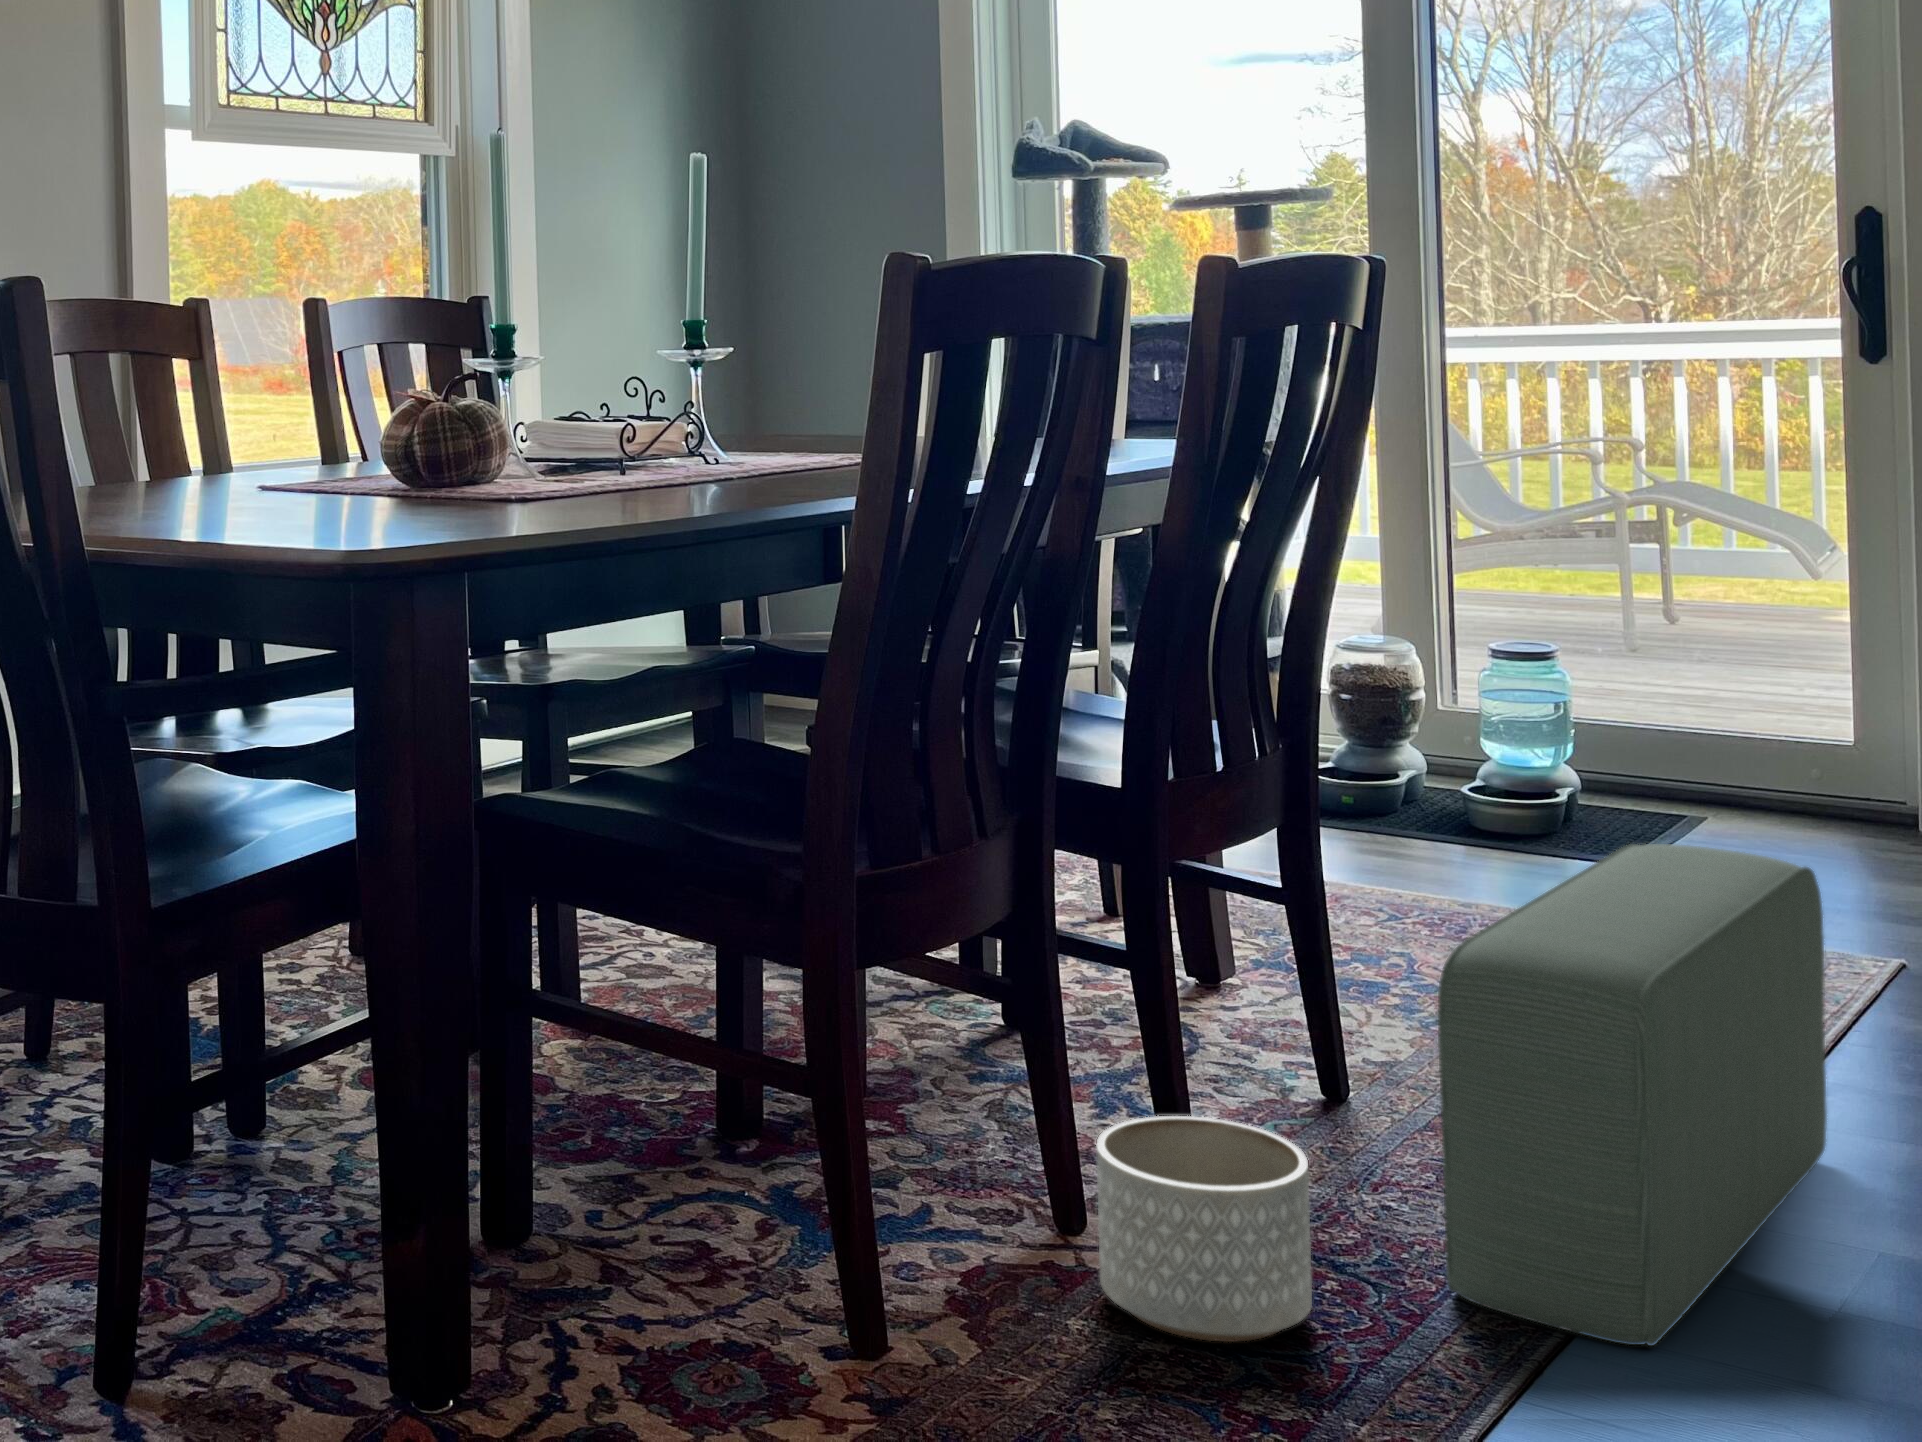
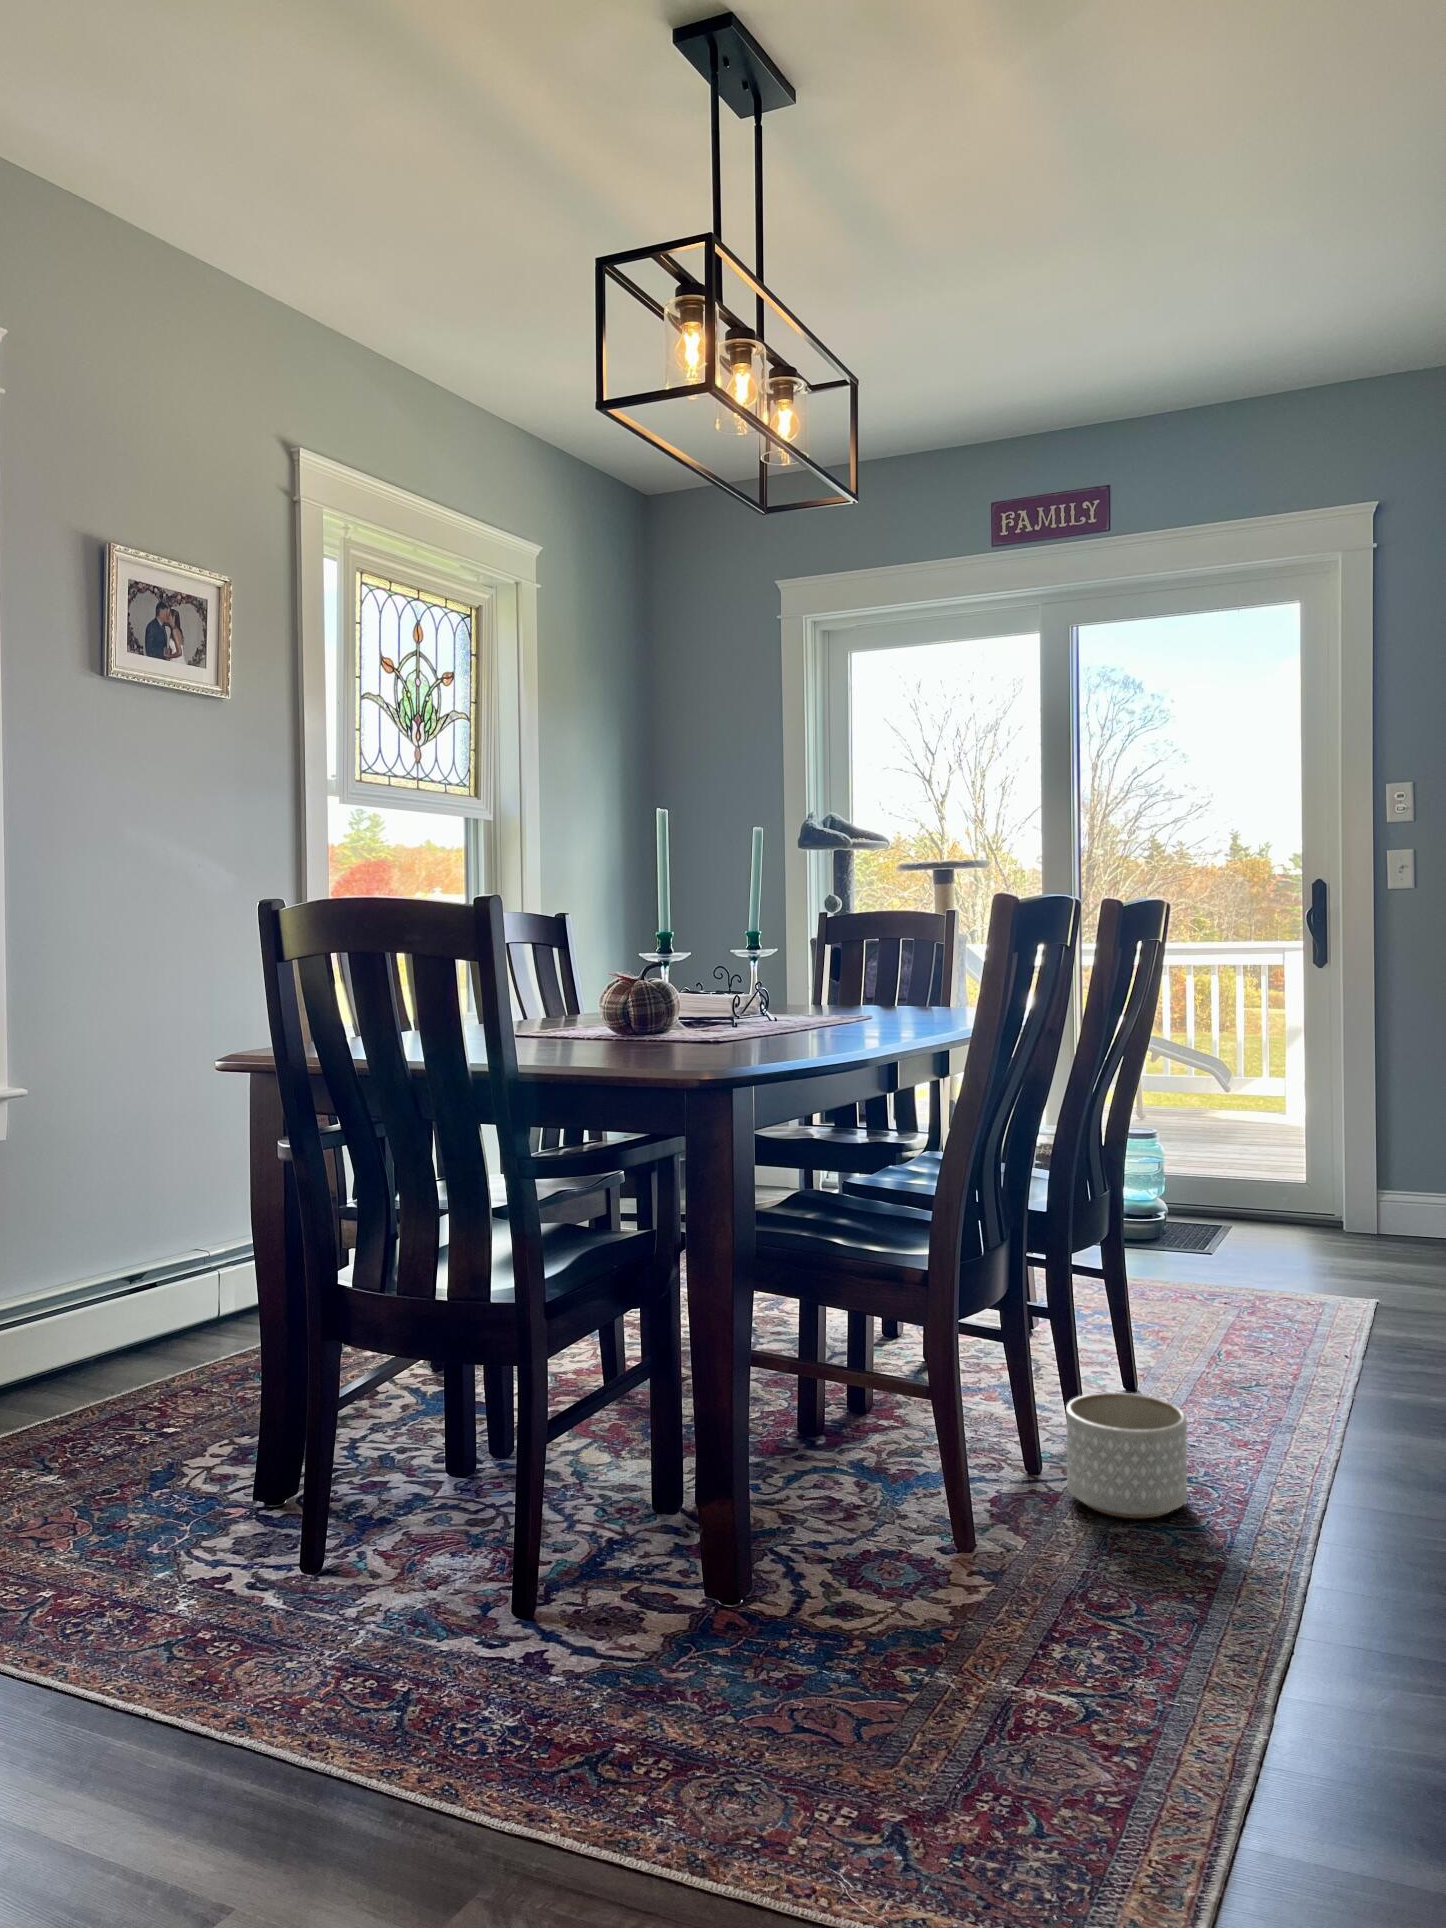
pouf: present [1438,844,1827,1346] -> none [1239,1226,1383,1497]

